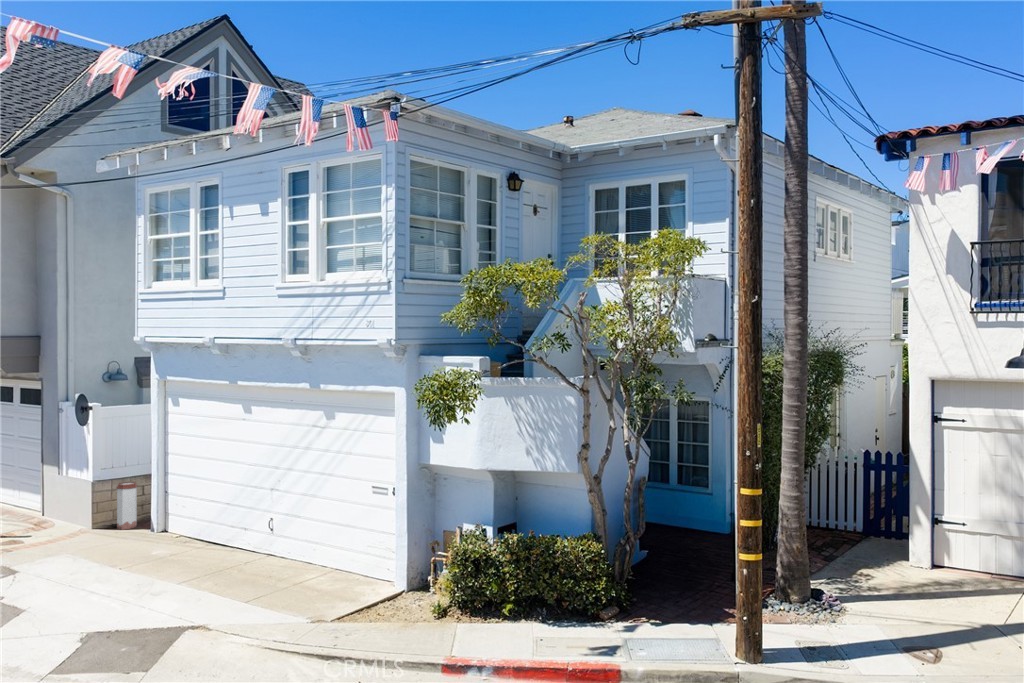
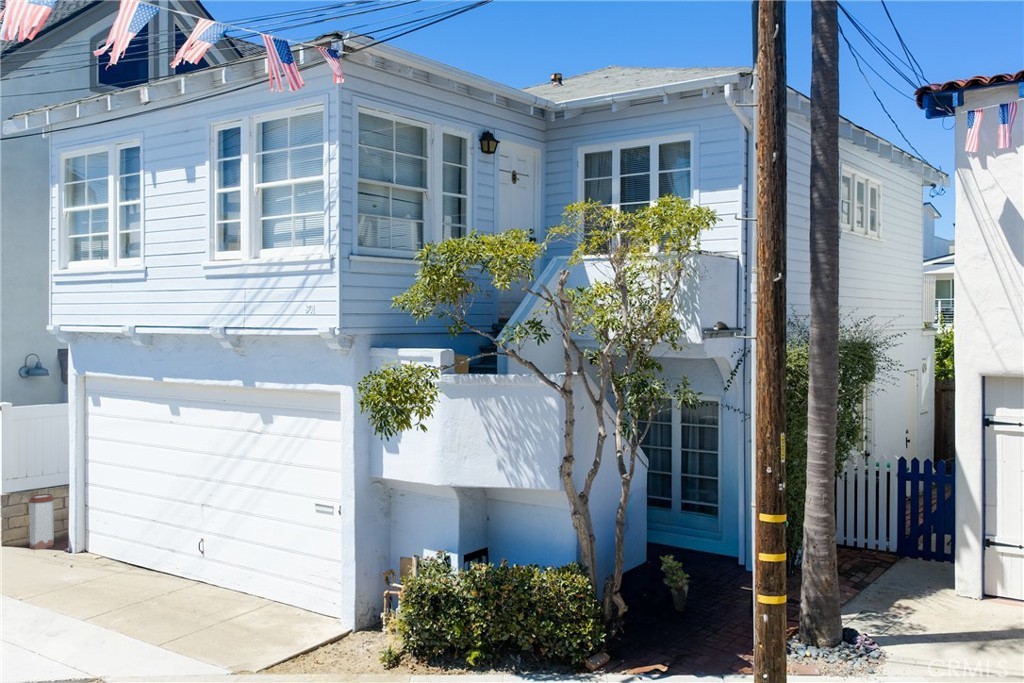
potted plant: none [661,529,686,576] -> present [660,556,689,611]

